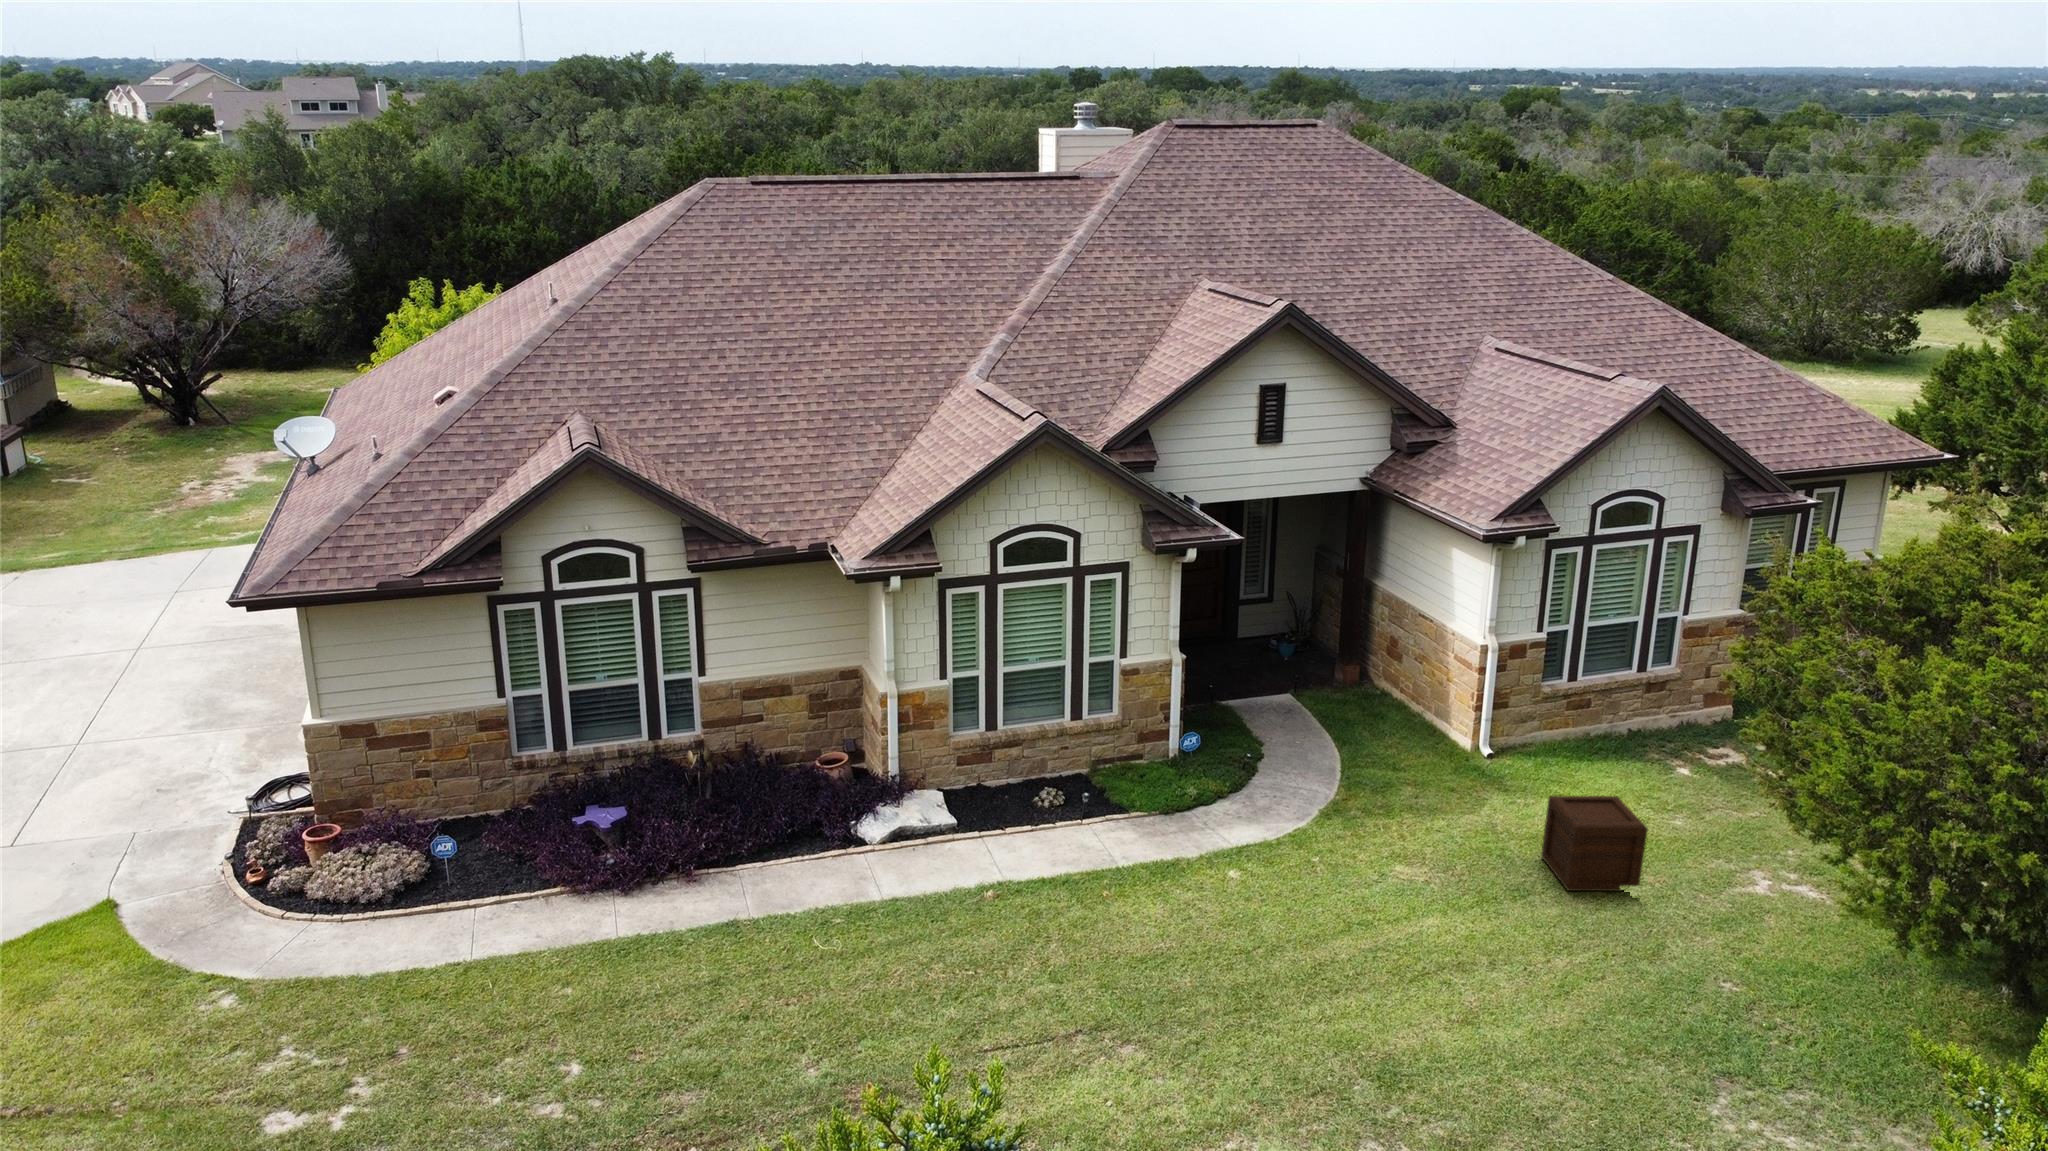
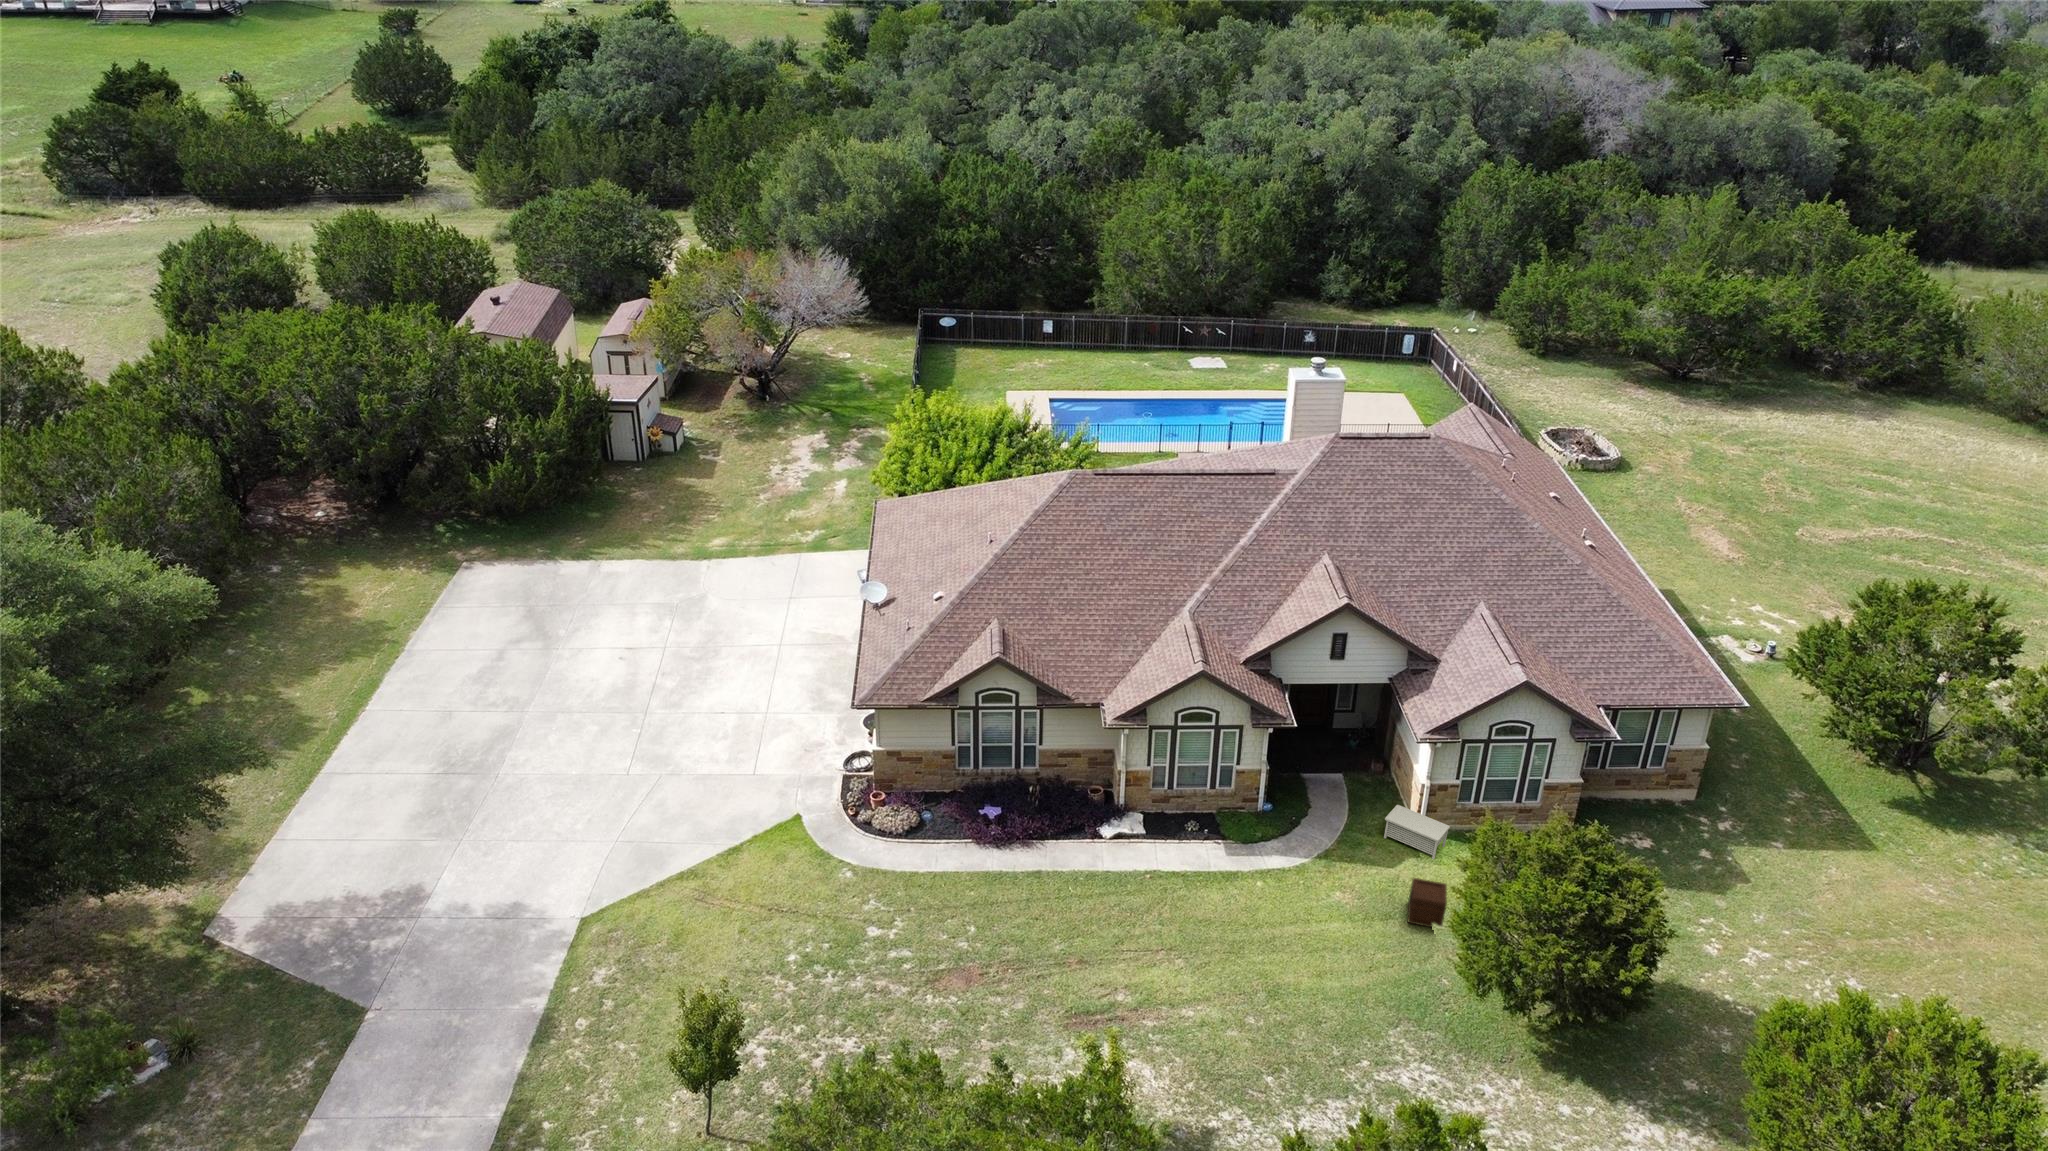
storage bench: none [1424,705,1546,787] -> present [1384,805,1450,859]

